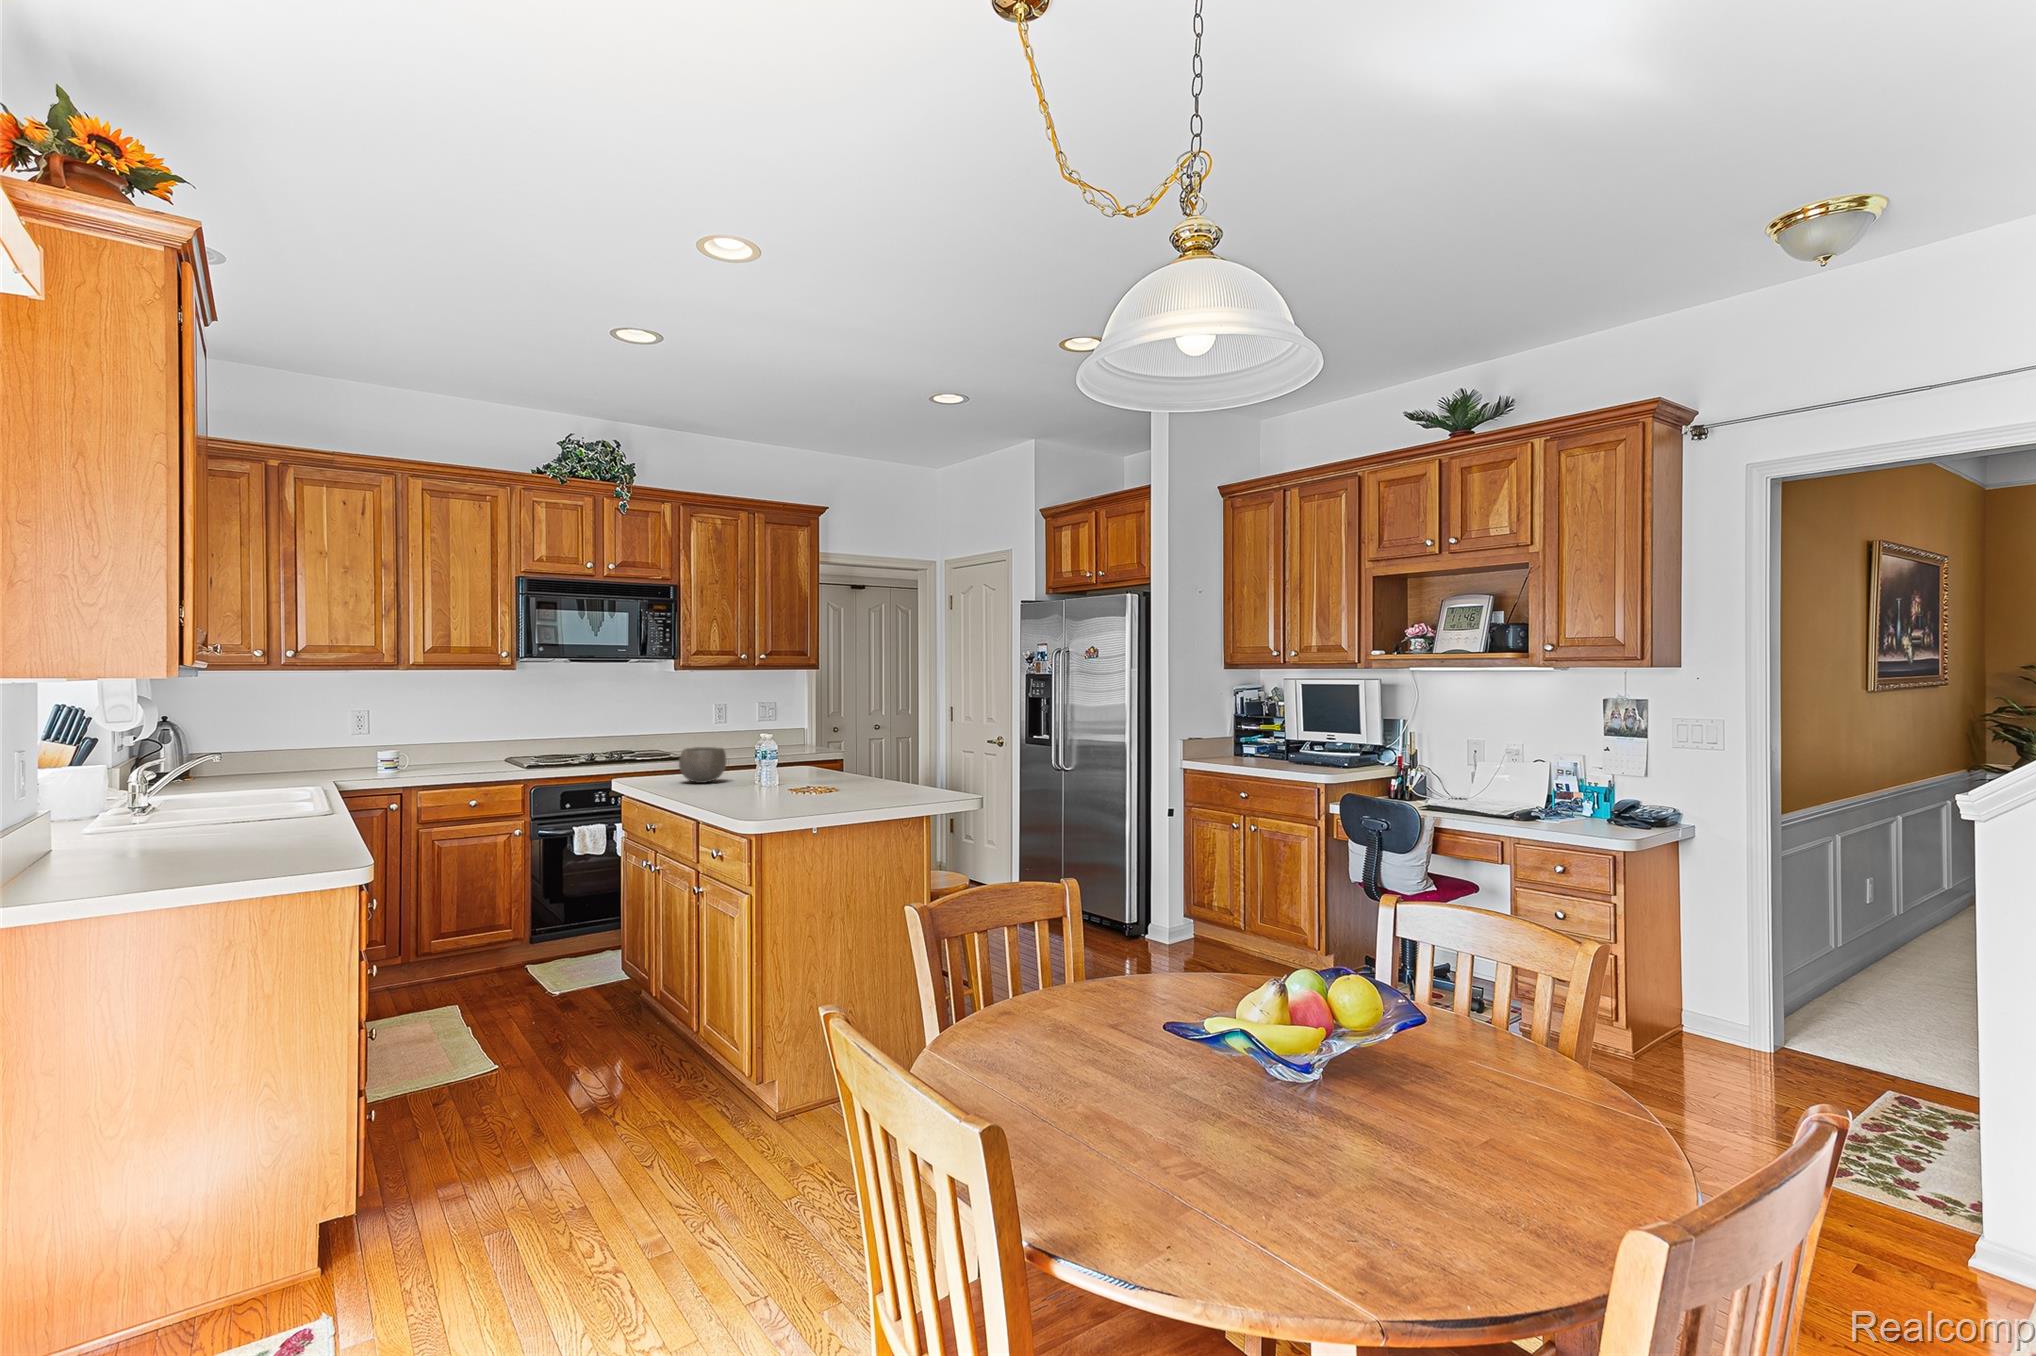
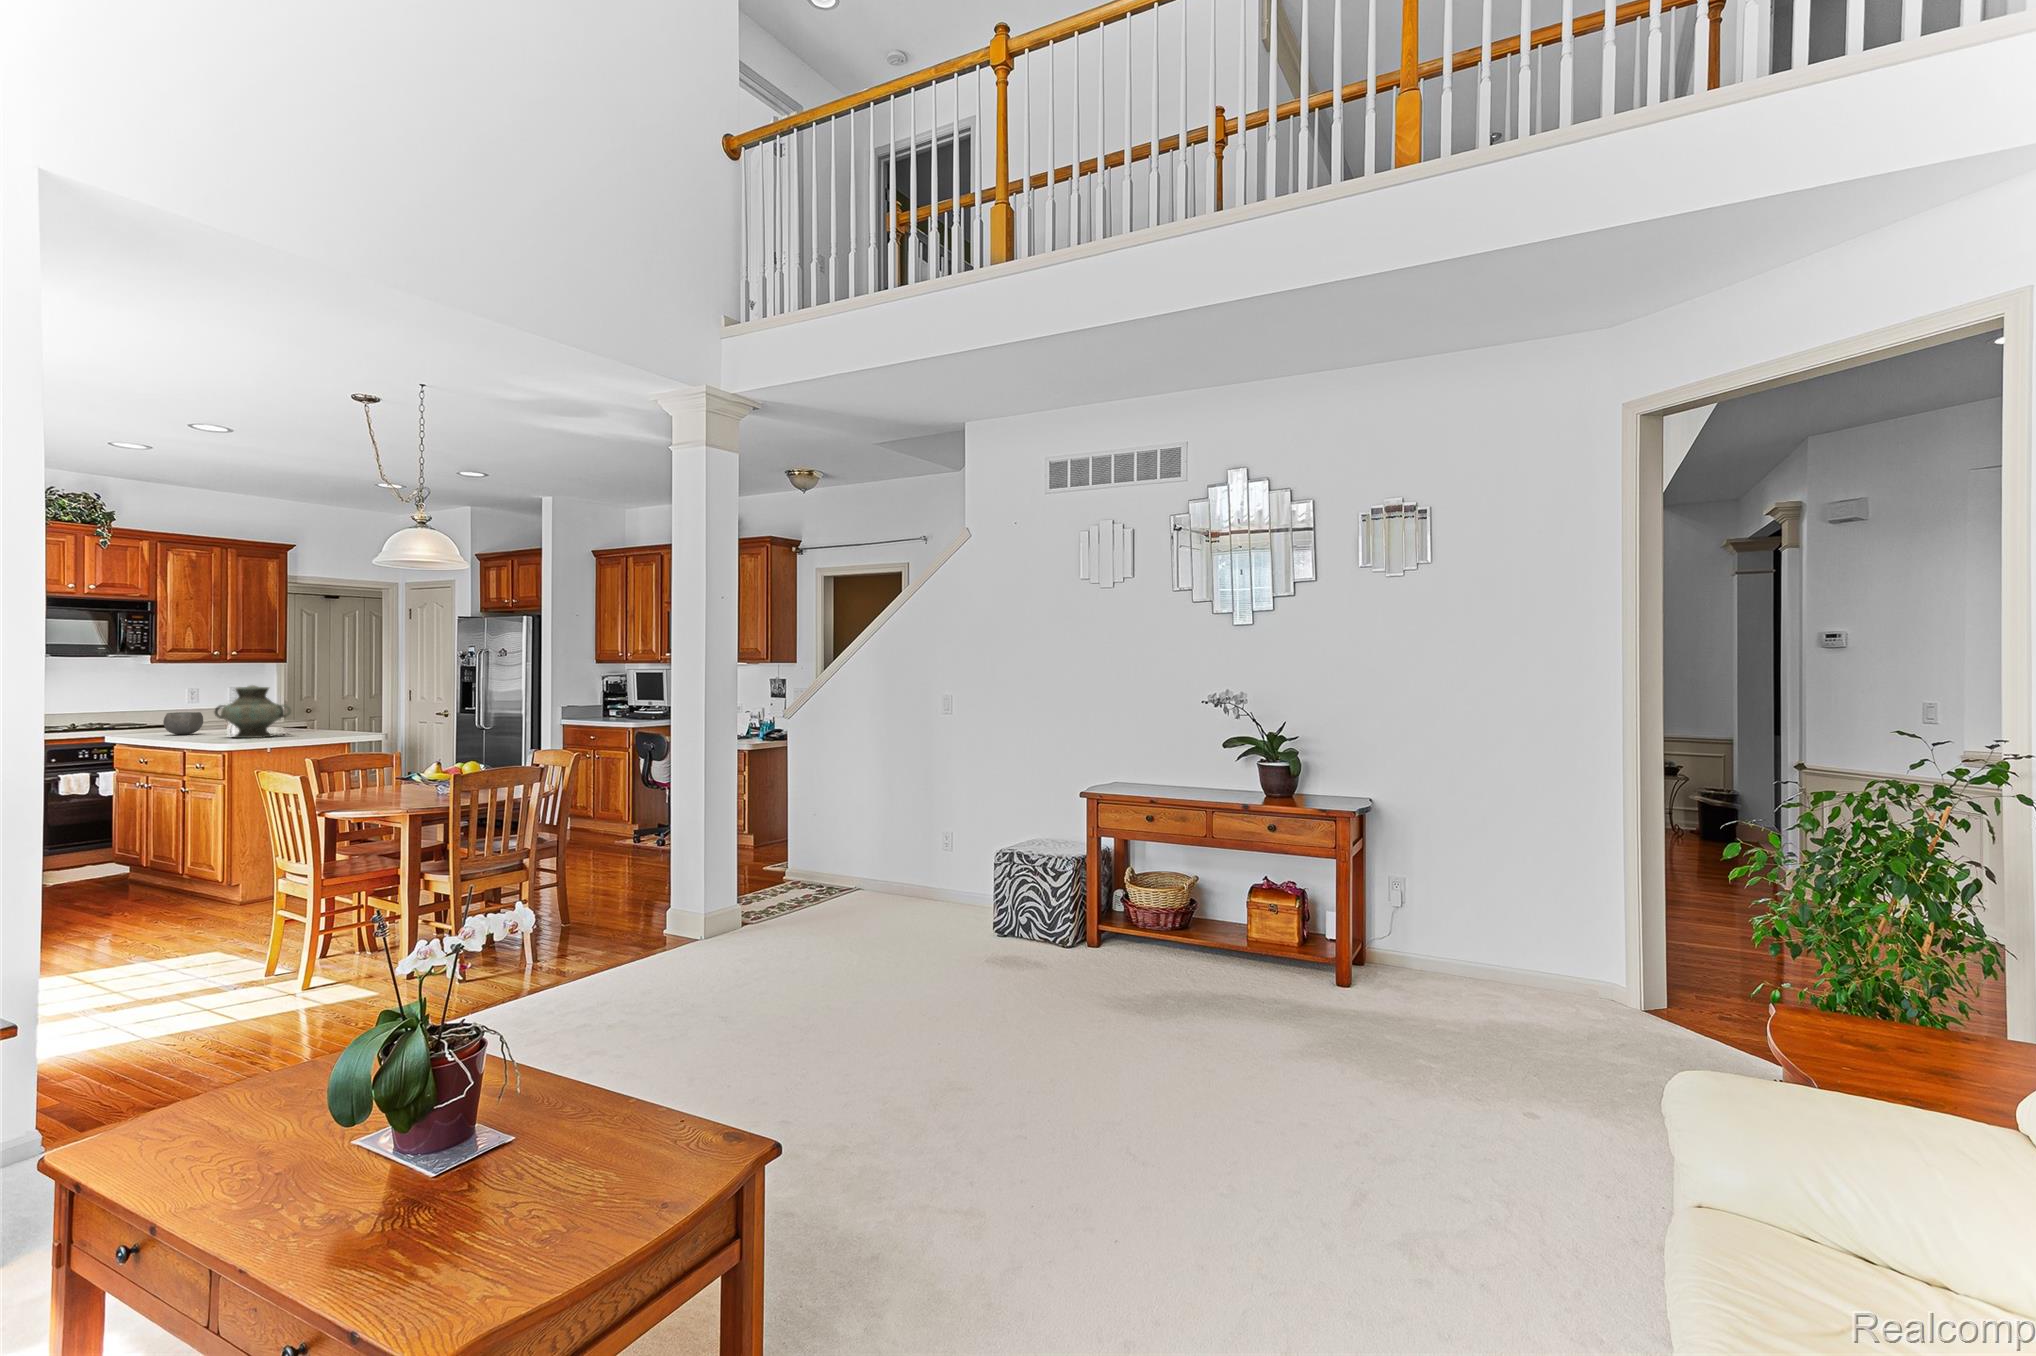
vase: none [740,710,843,801] -> present [215,685,291,738]

